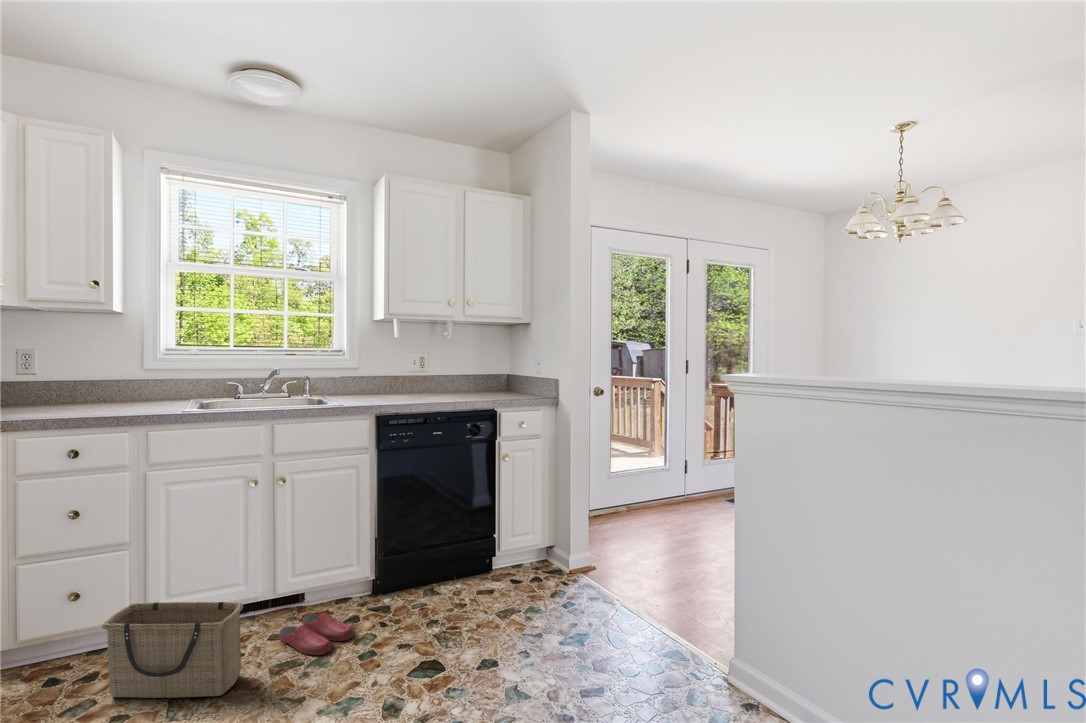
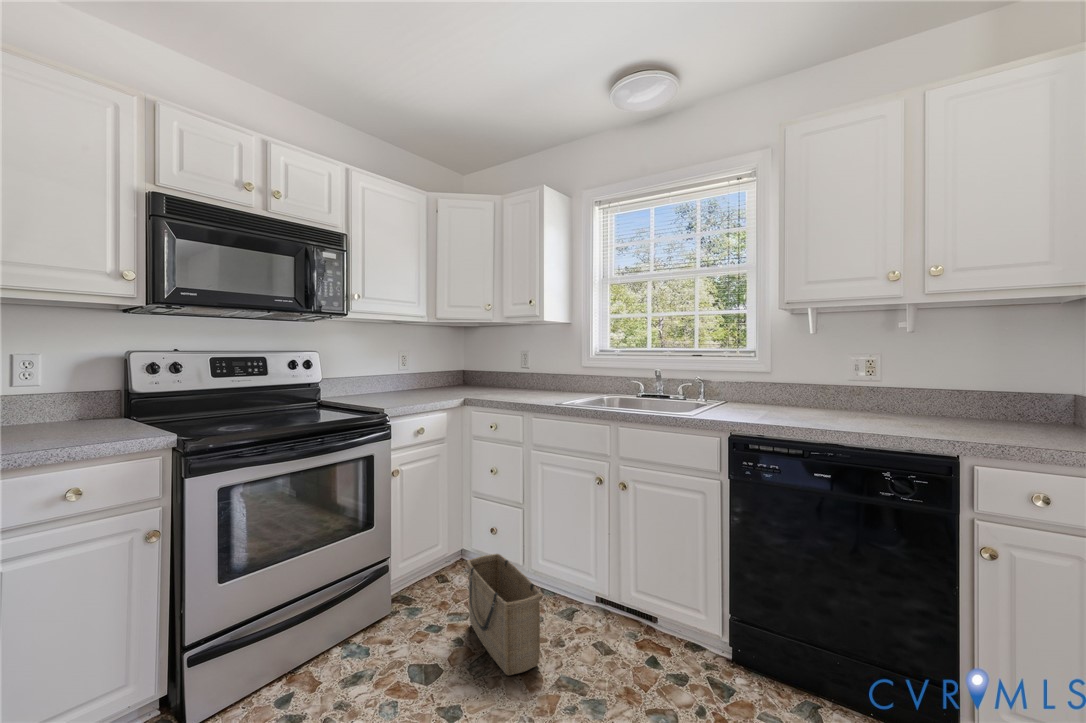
slippers: present [280,613,354,655] -> none [598,642,662,700]

